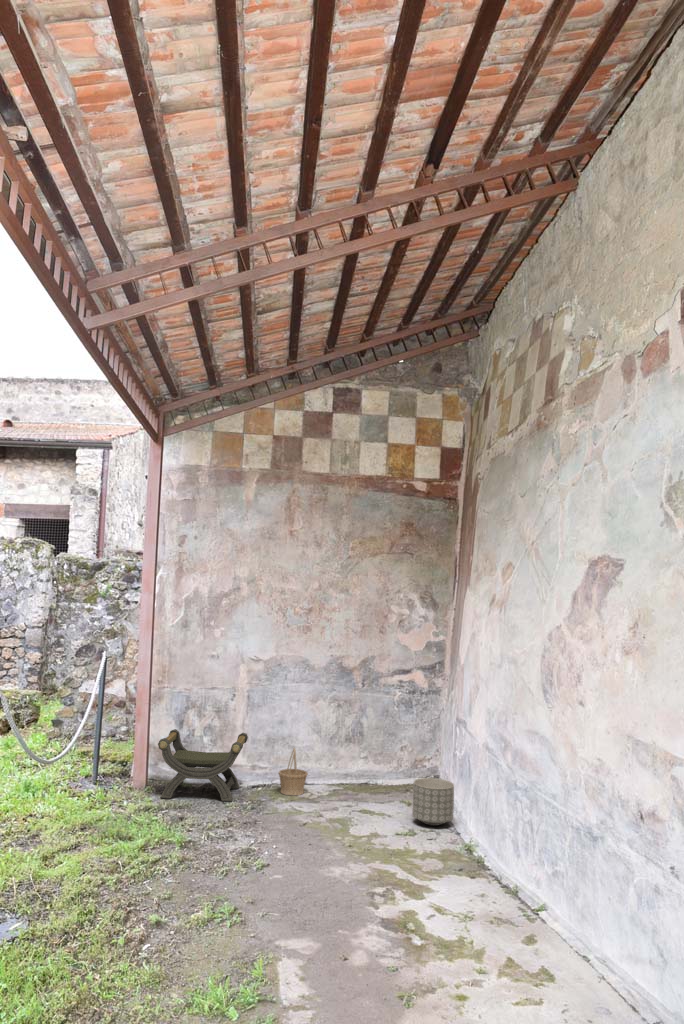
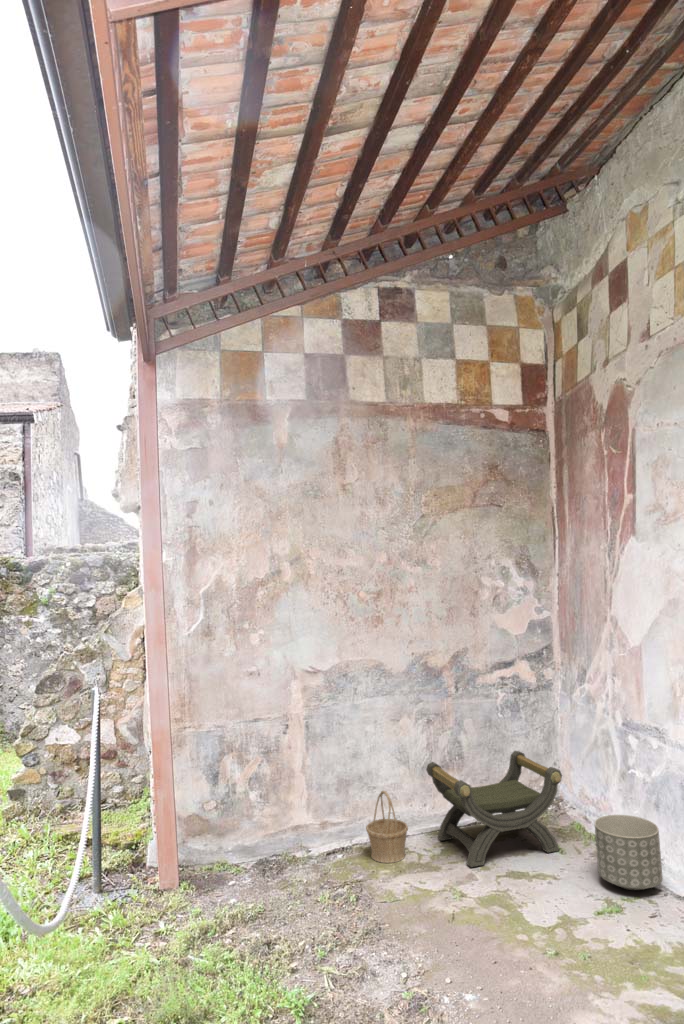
stool: present [158,729,248,802] -> present [426,751,562,867]

